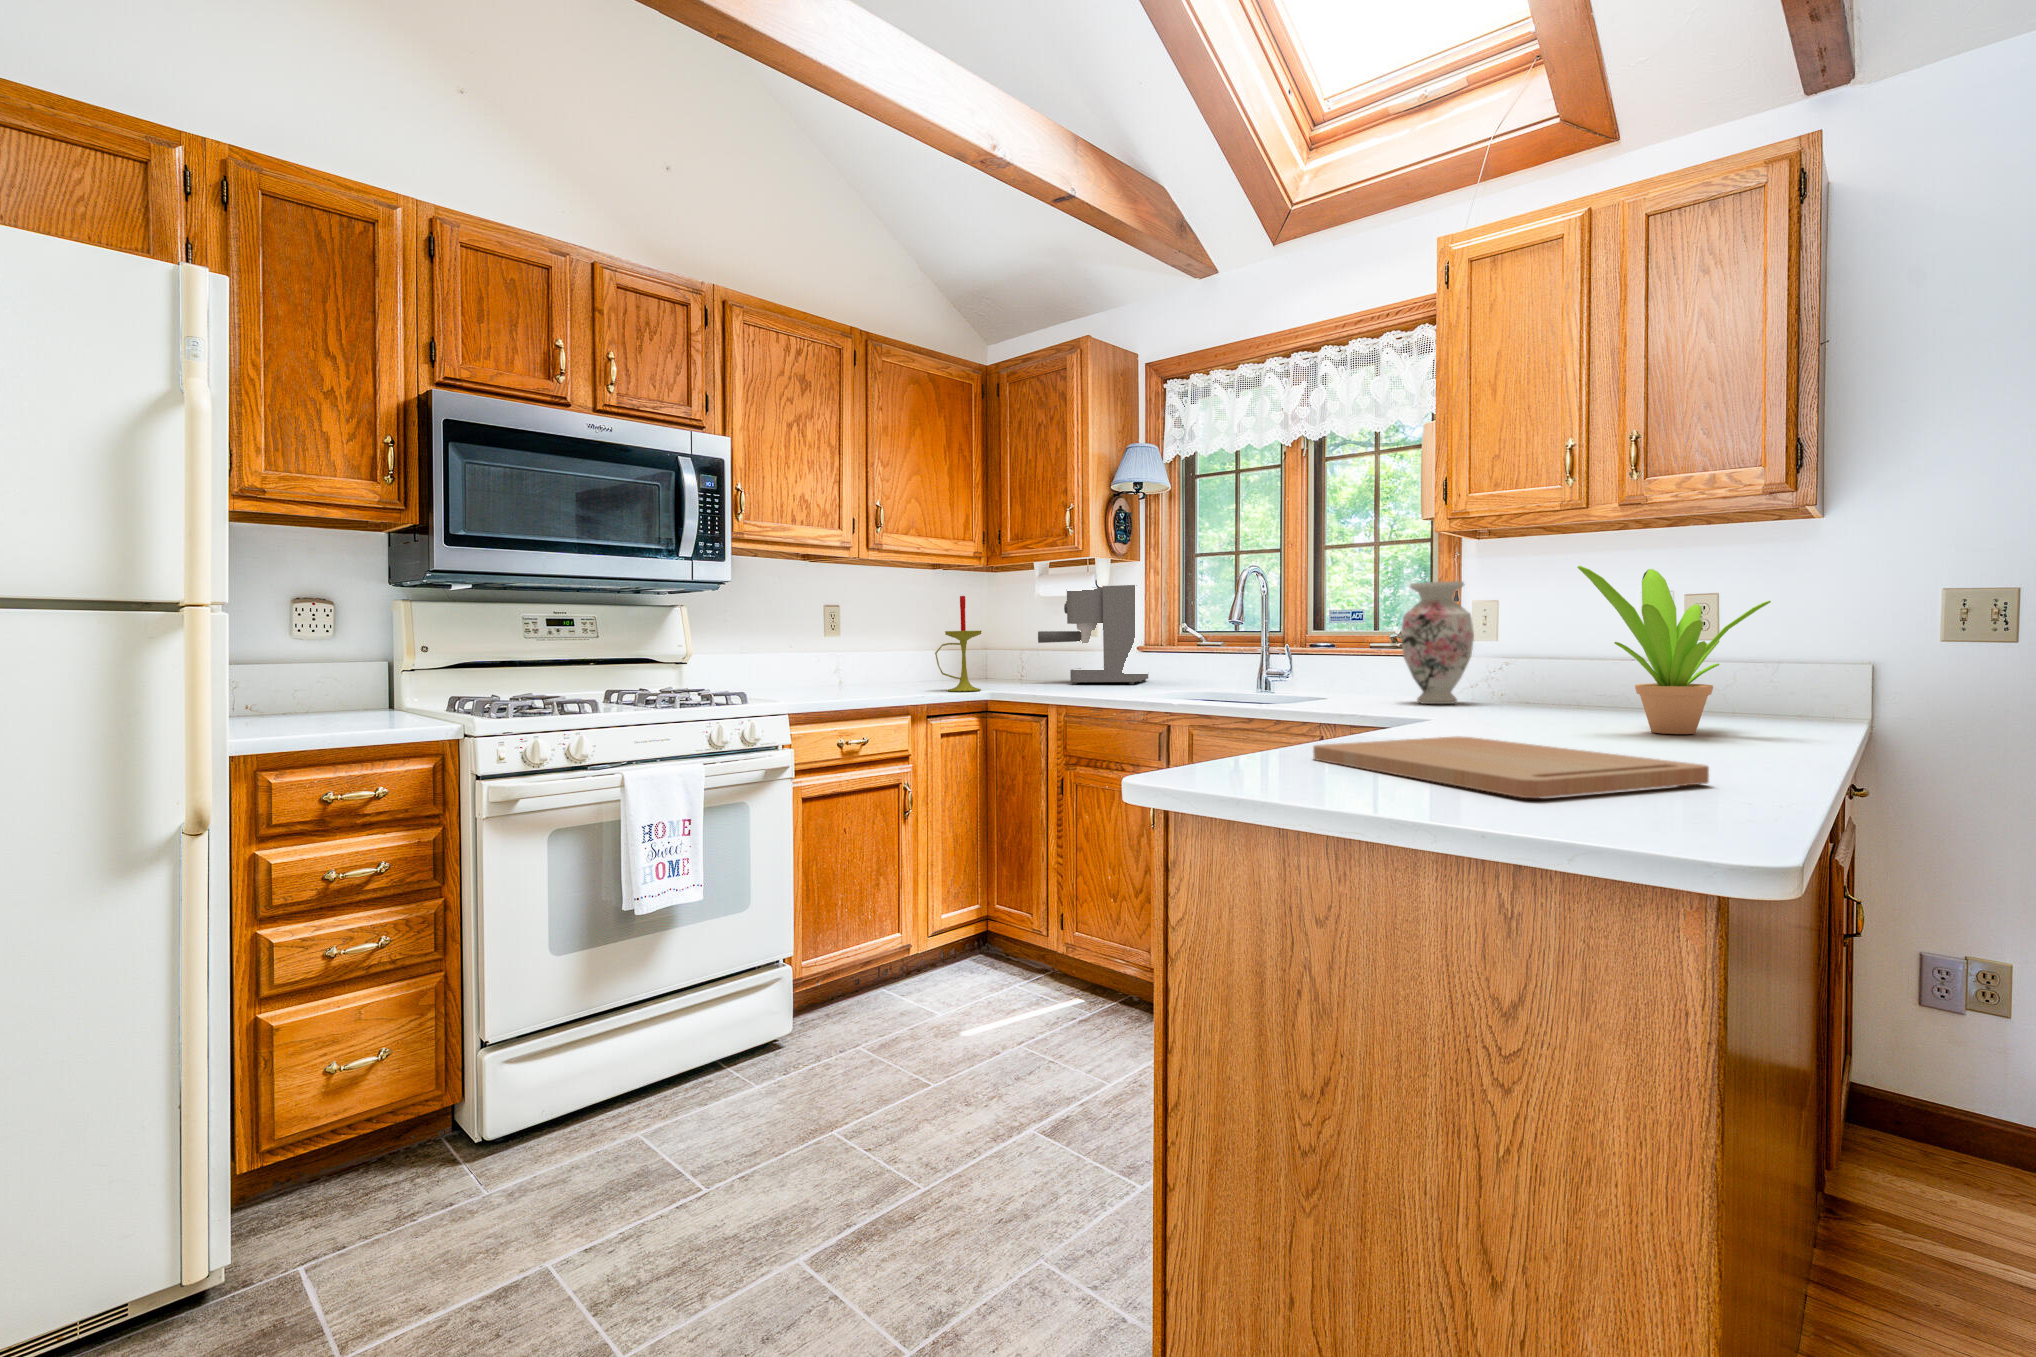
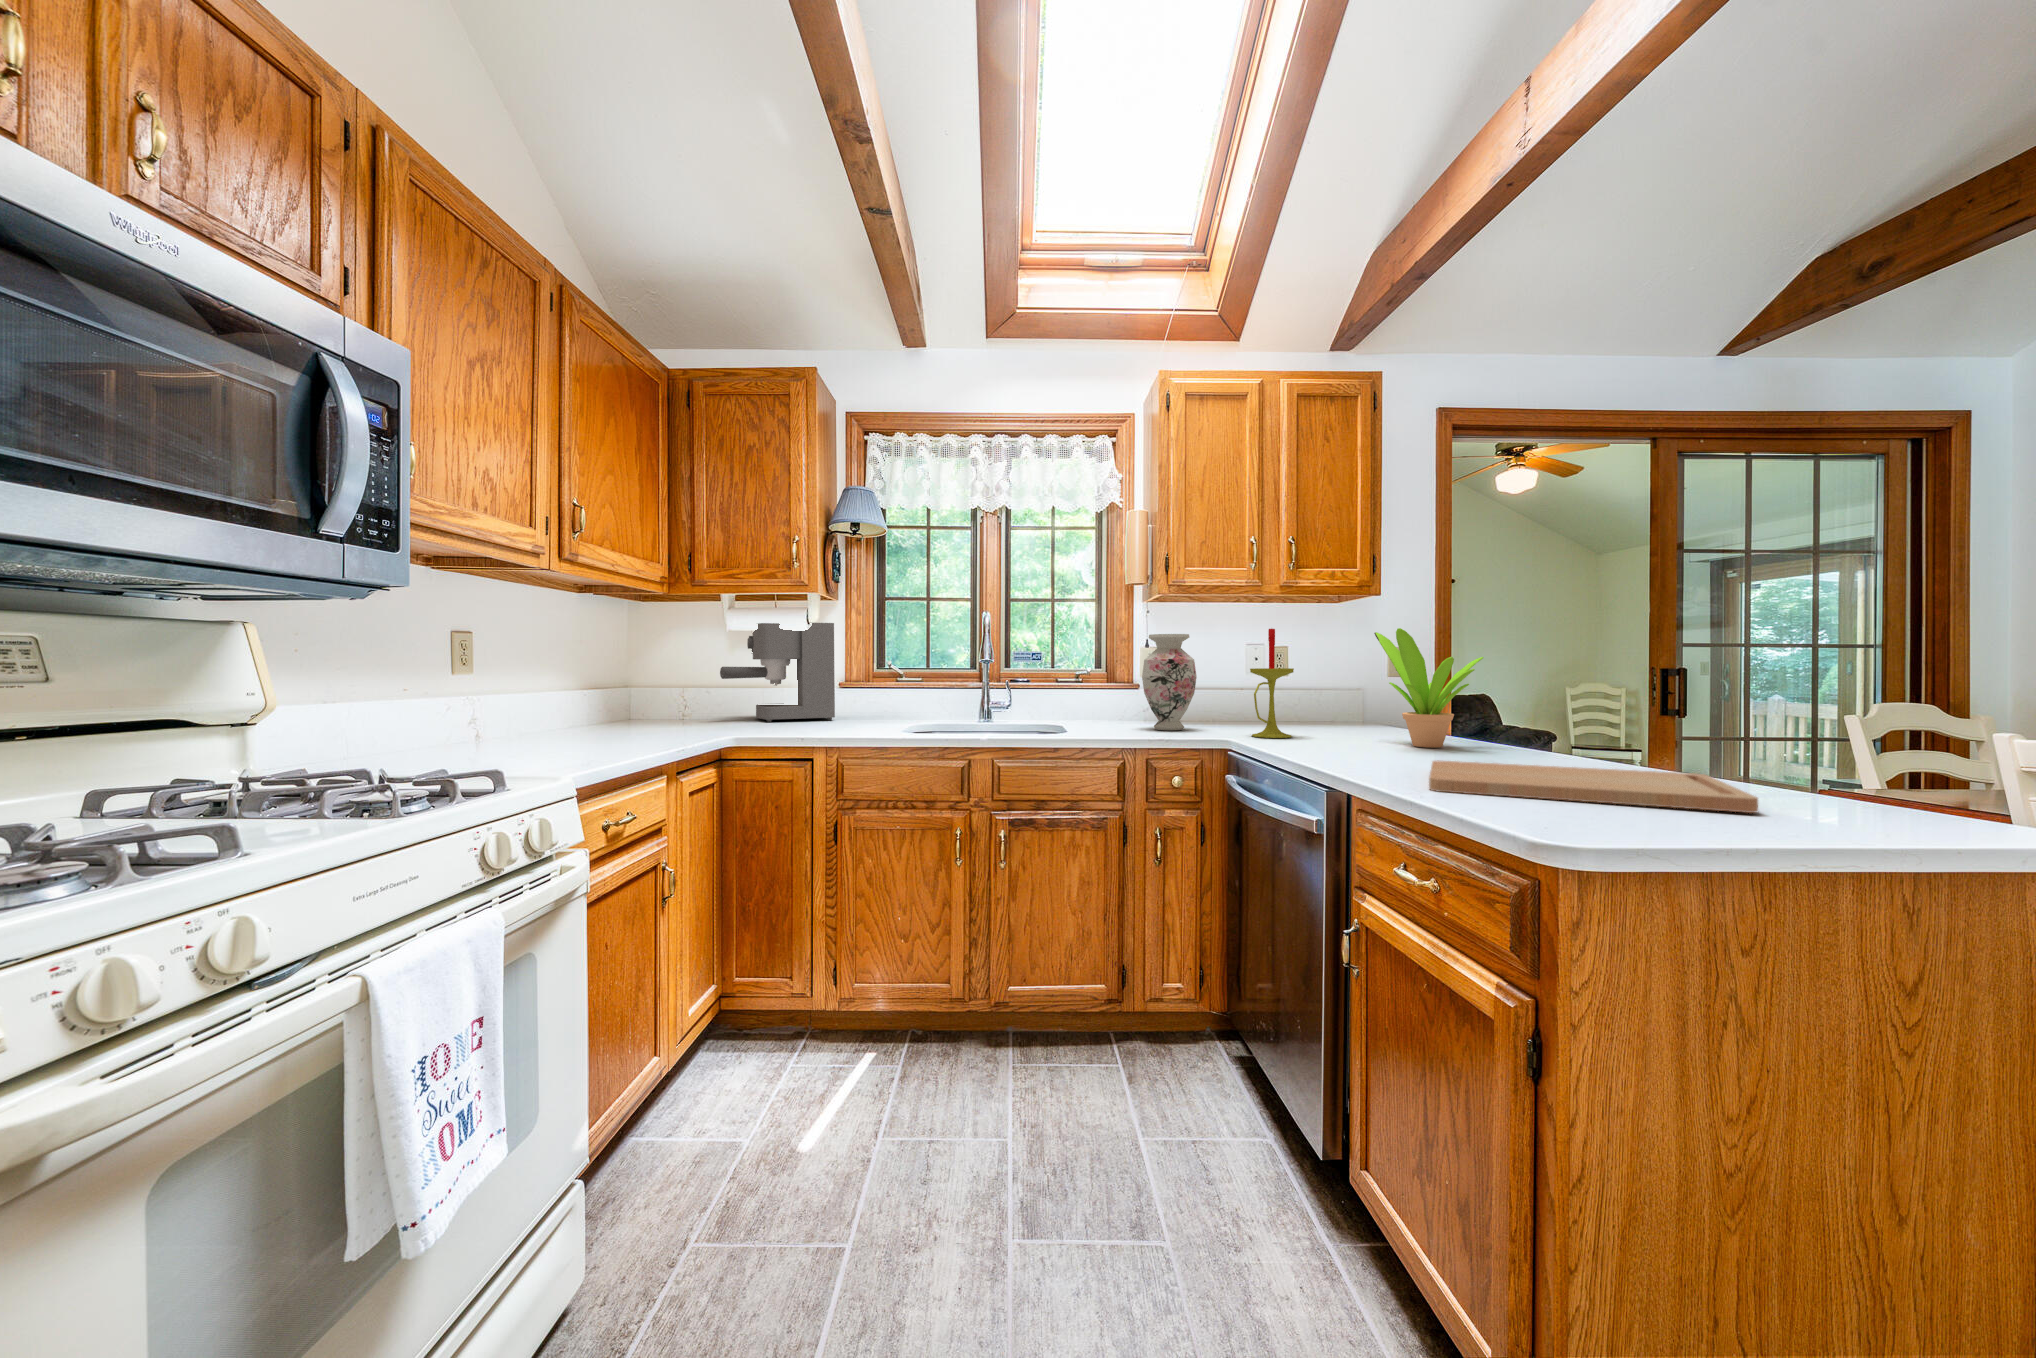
candle: present [935,596,981,691] -> present [1250,629,1294,738]

